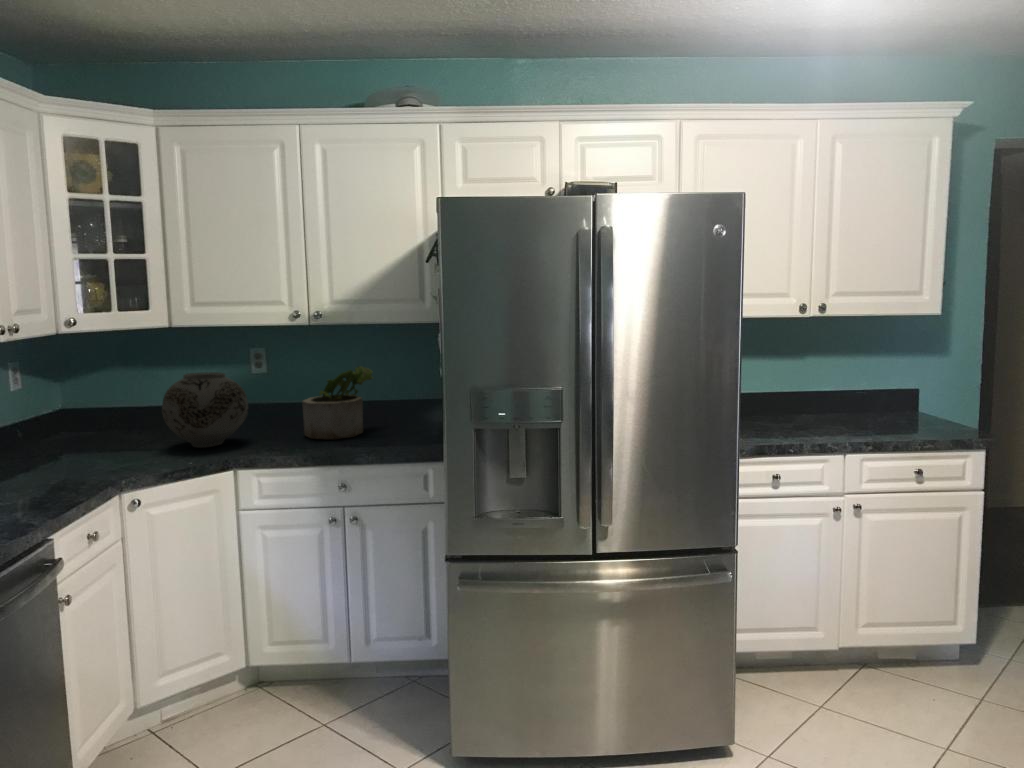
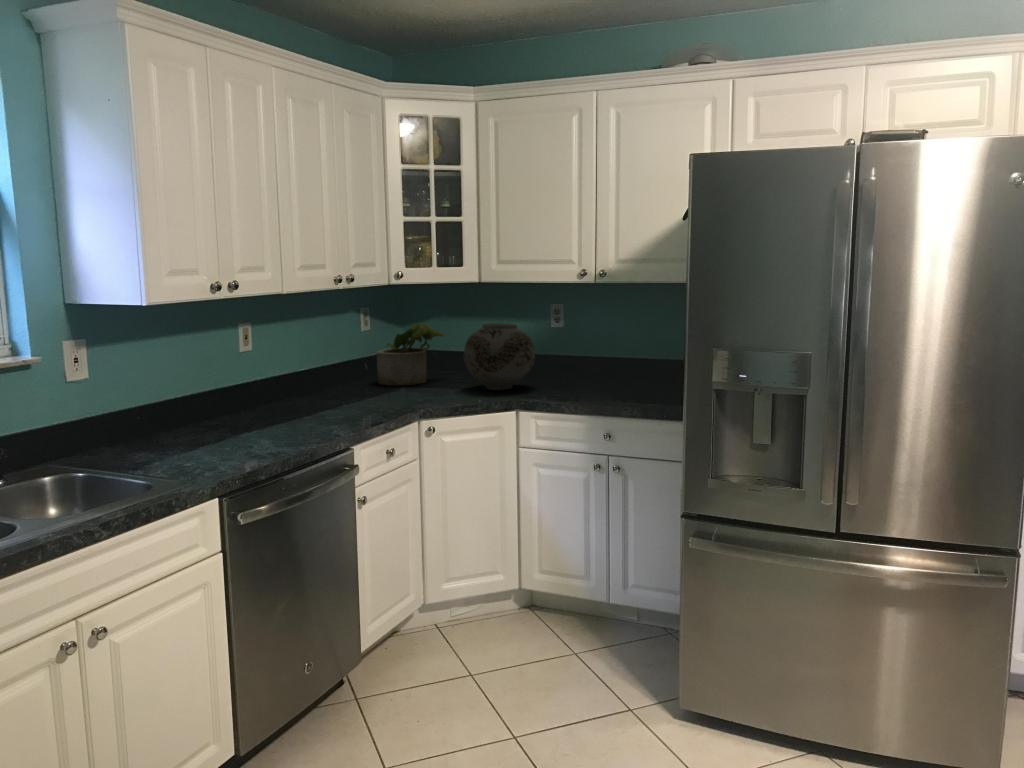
potted plant: present [302,366,373,440] -> present [377,323,445,386]

